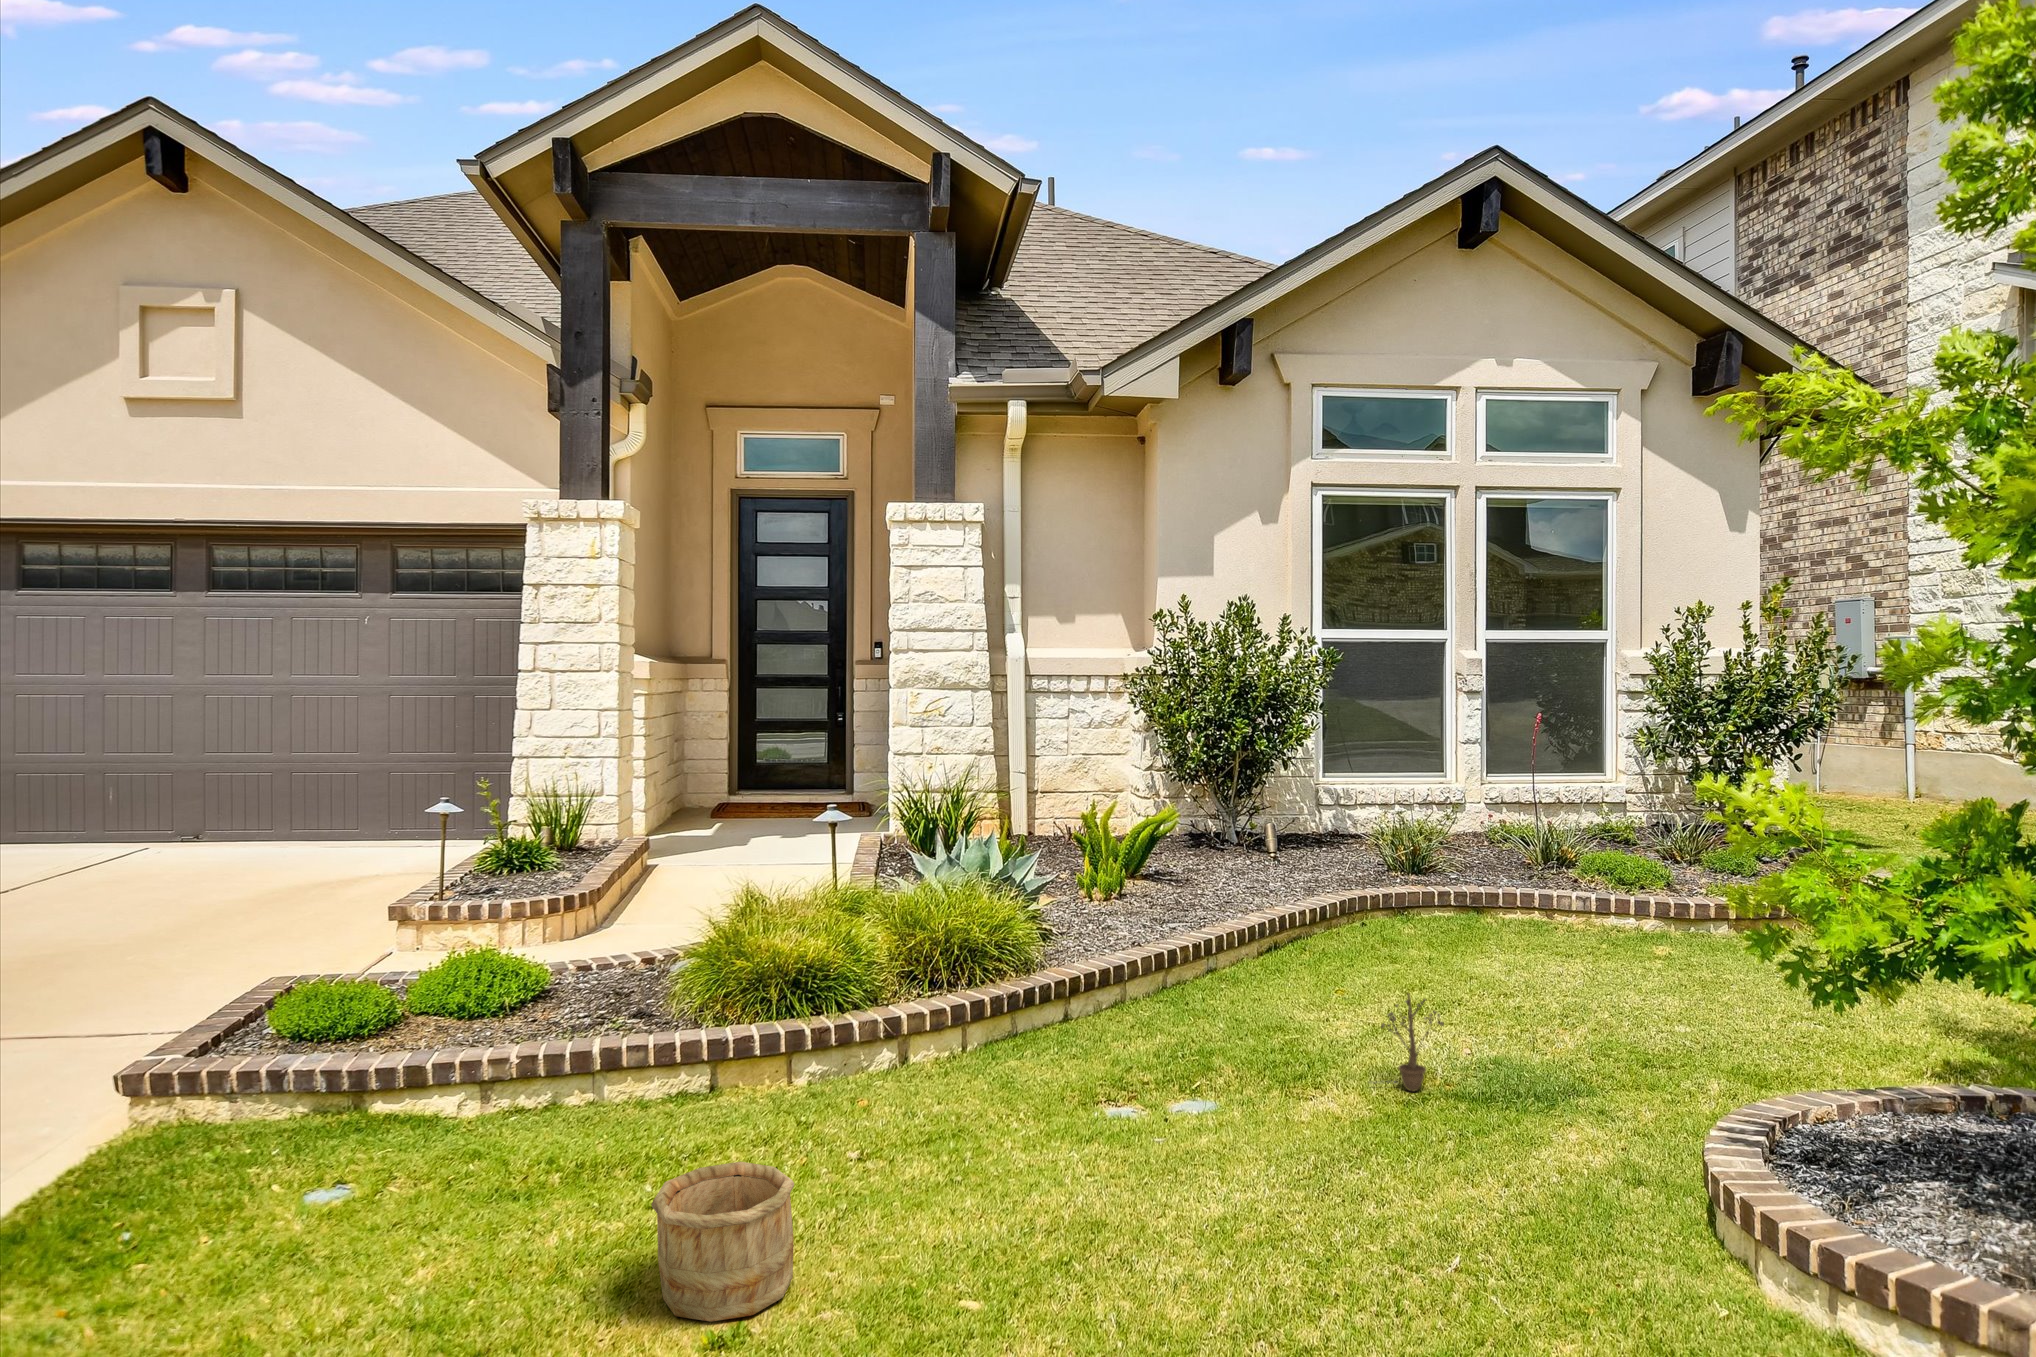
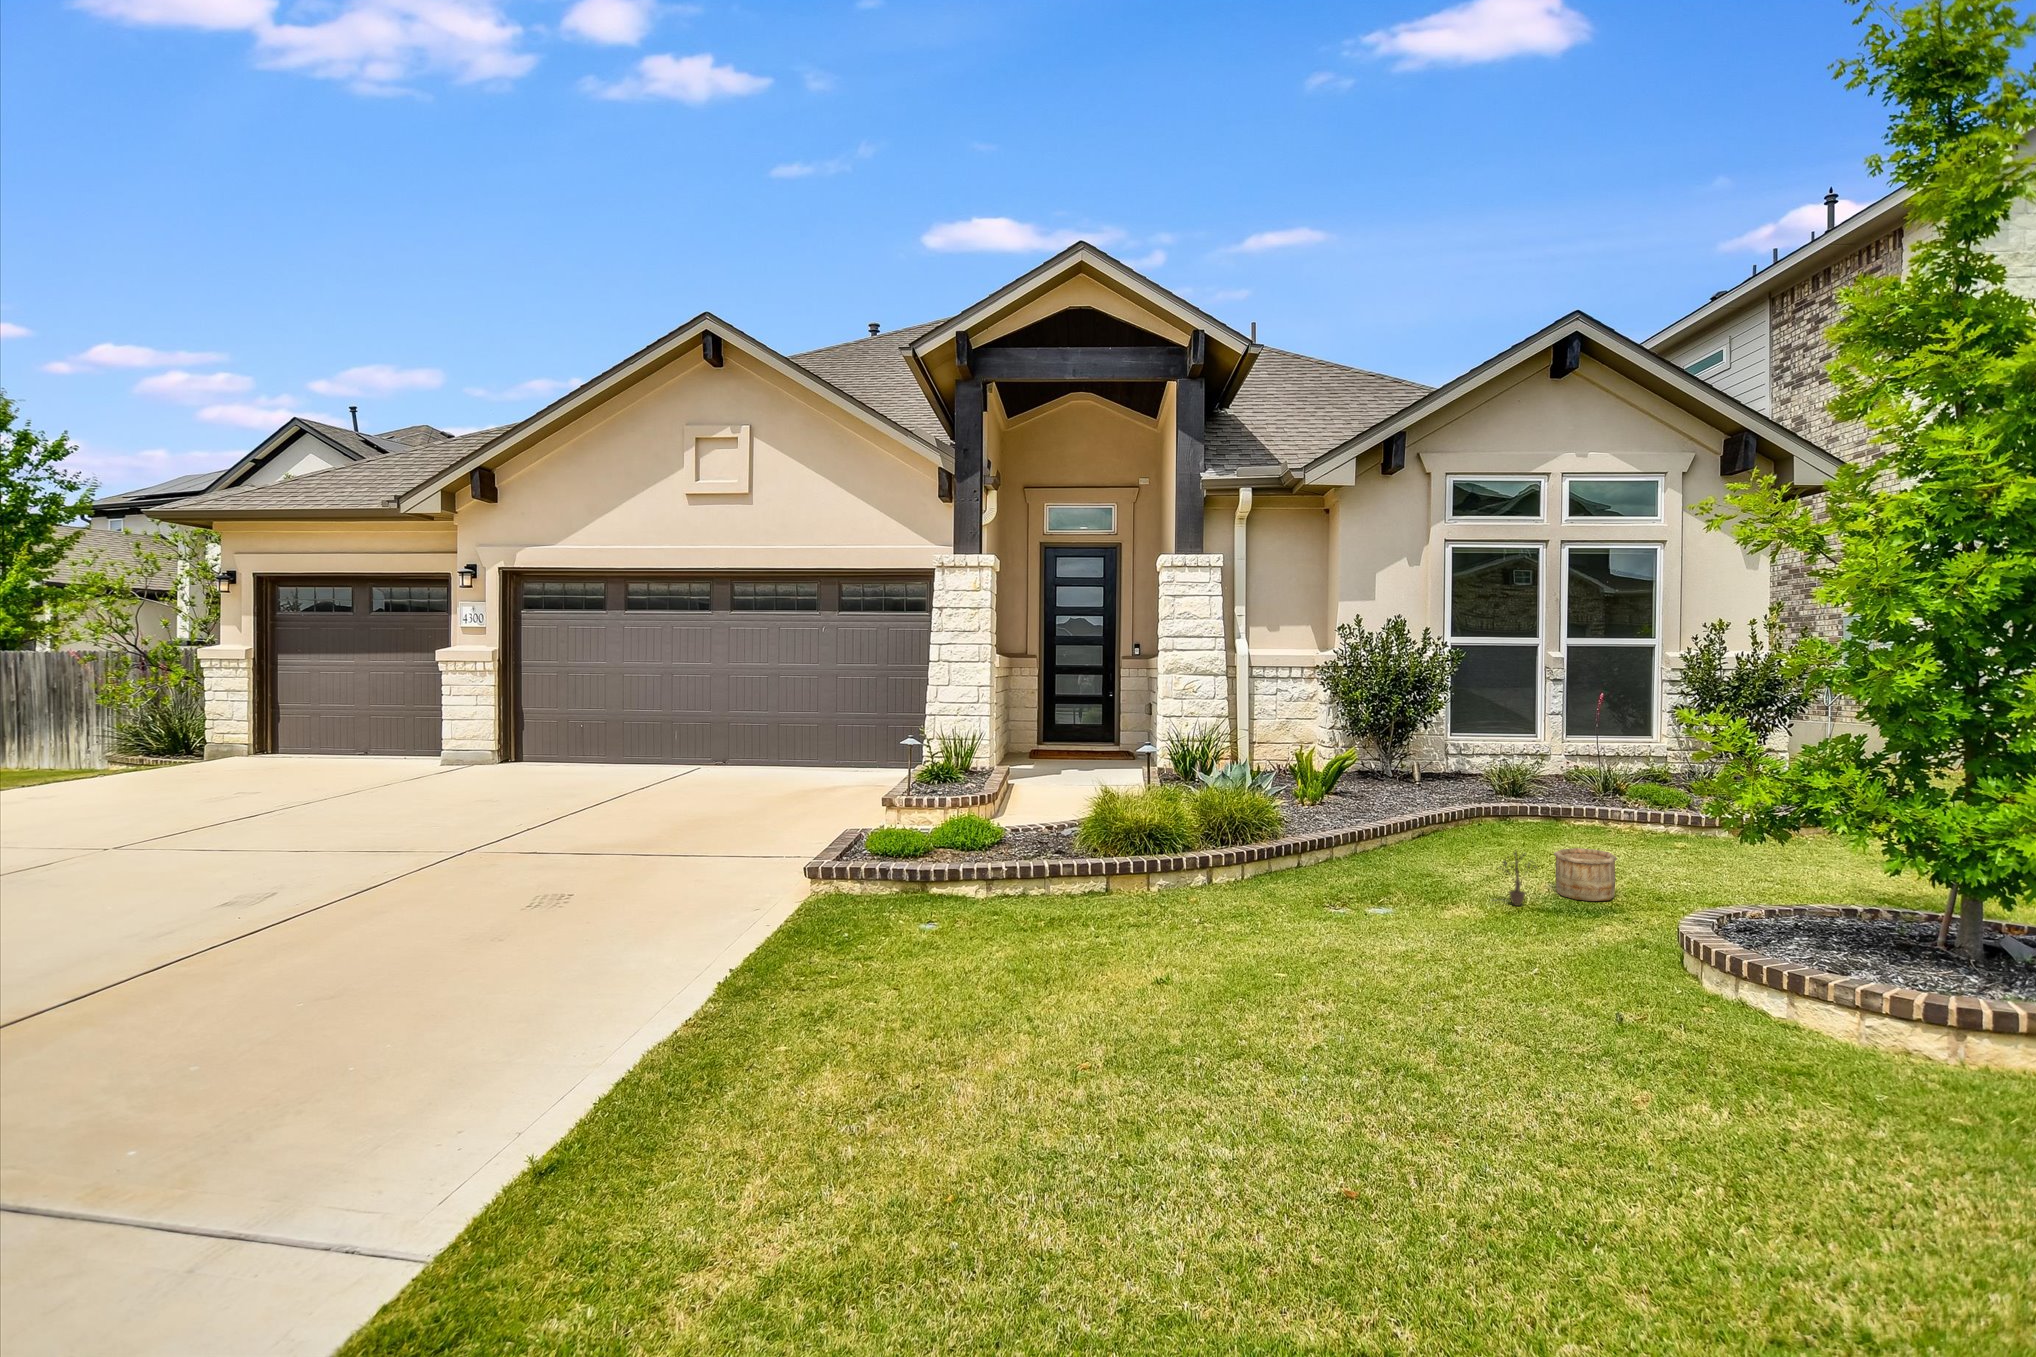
wooden bucket: present [651,1162,794,1322] -> present [1554,848,1617,901]

